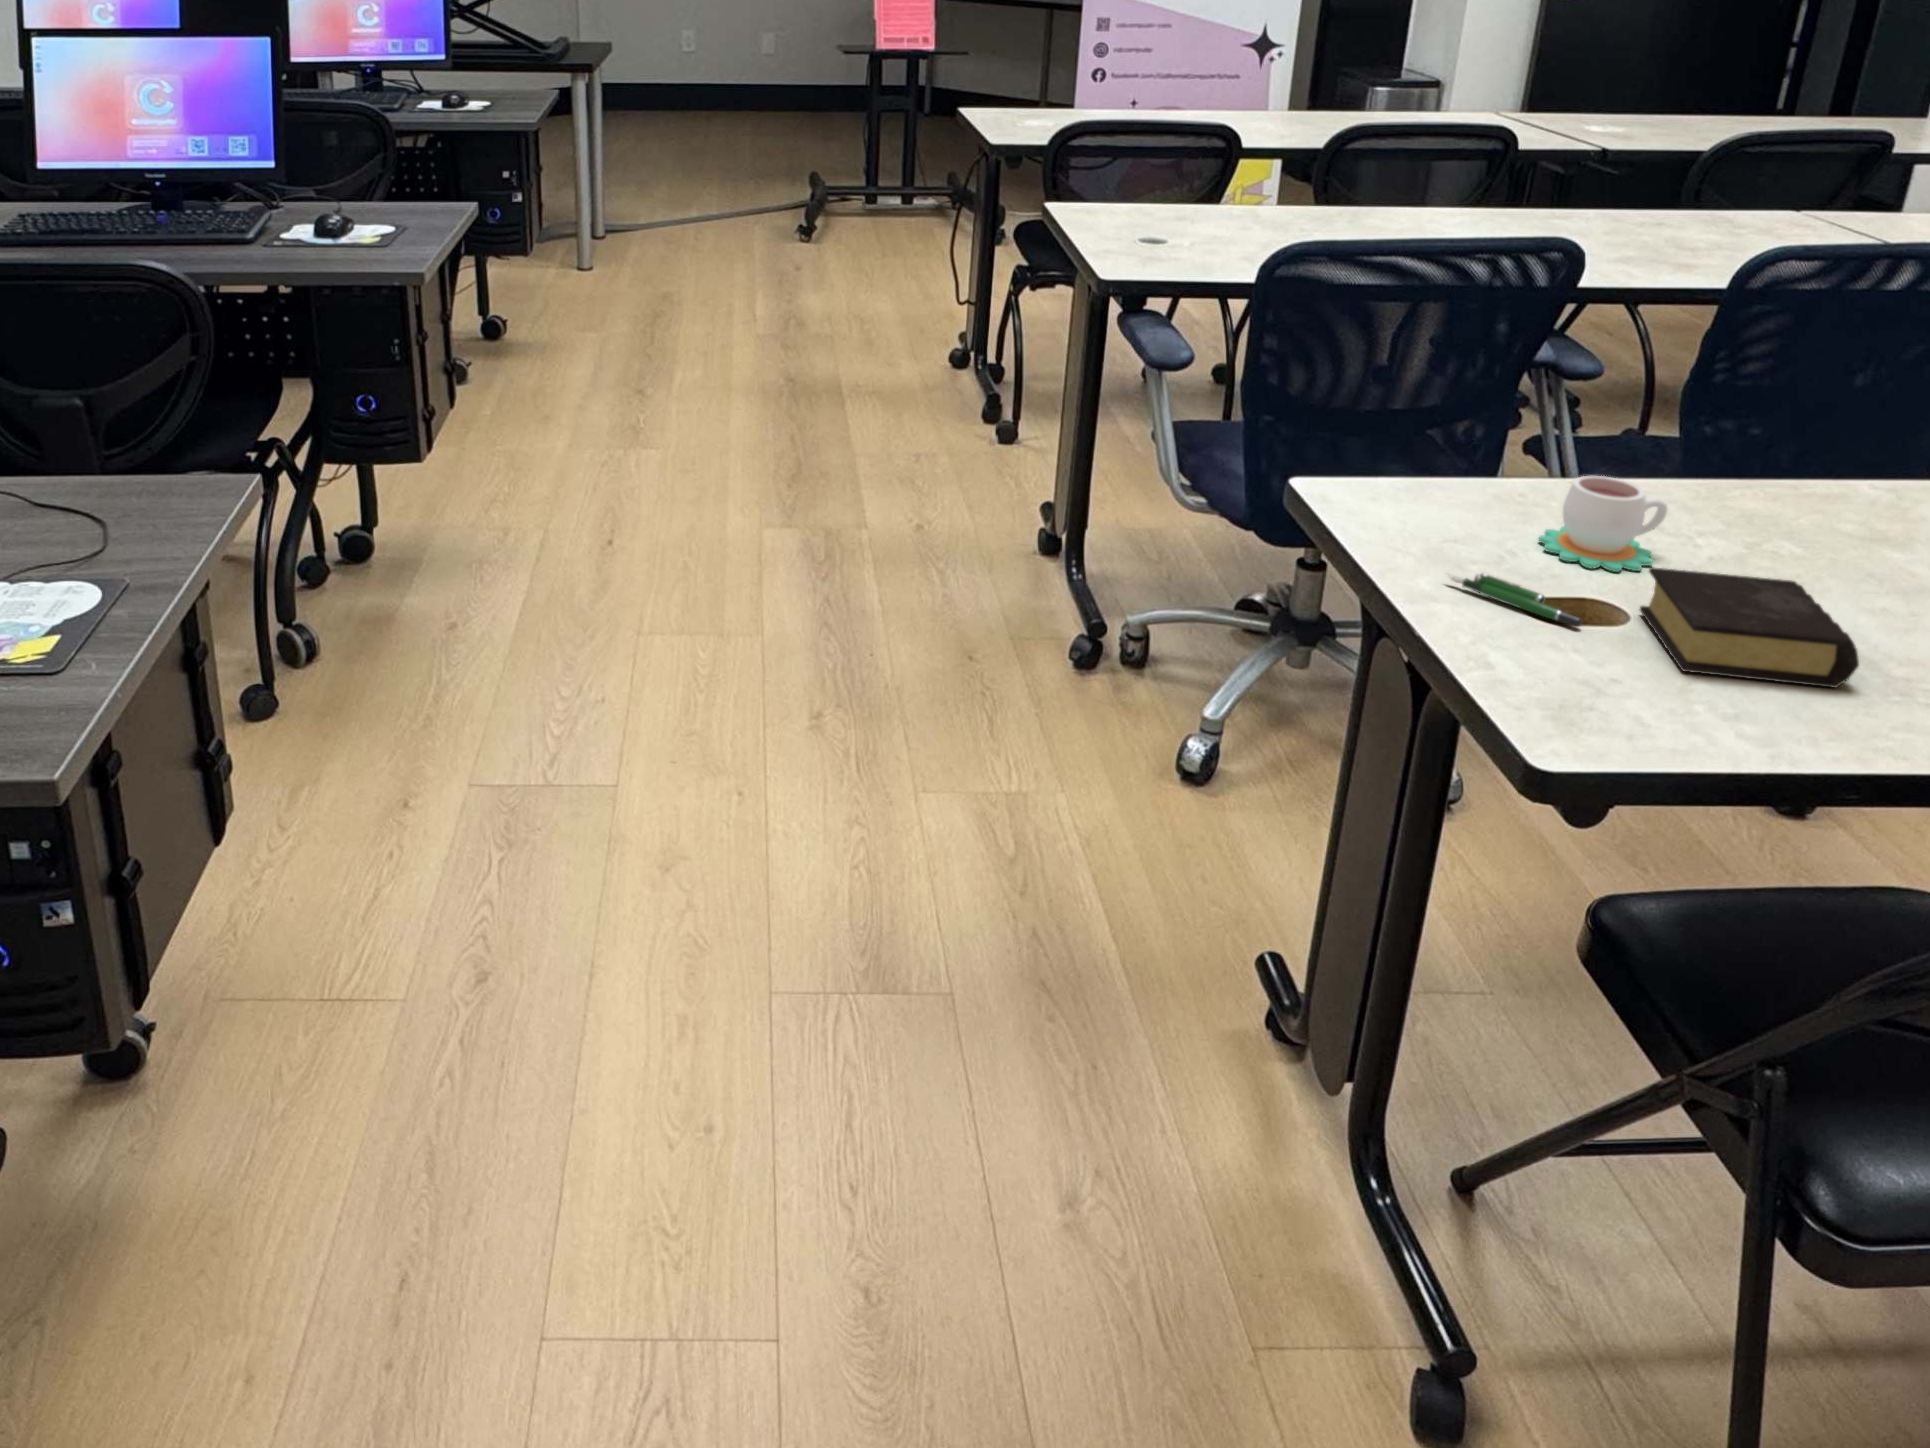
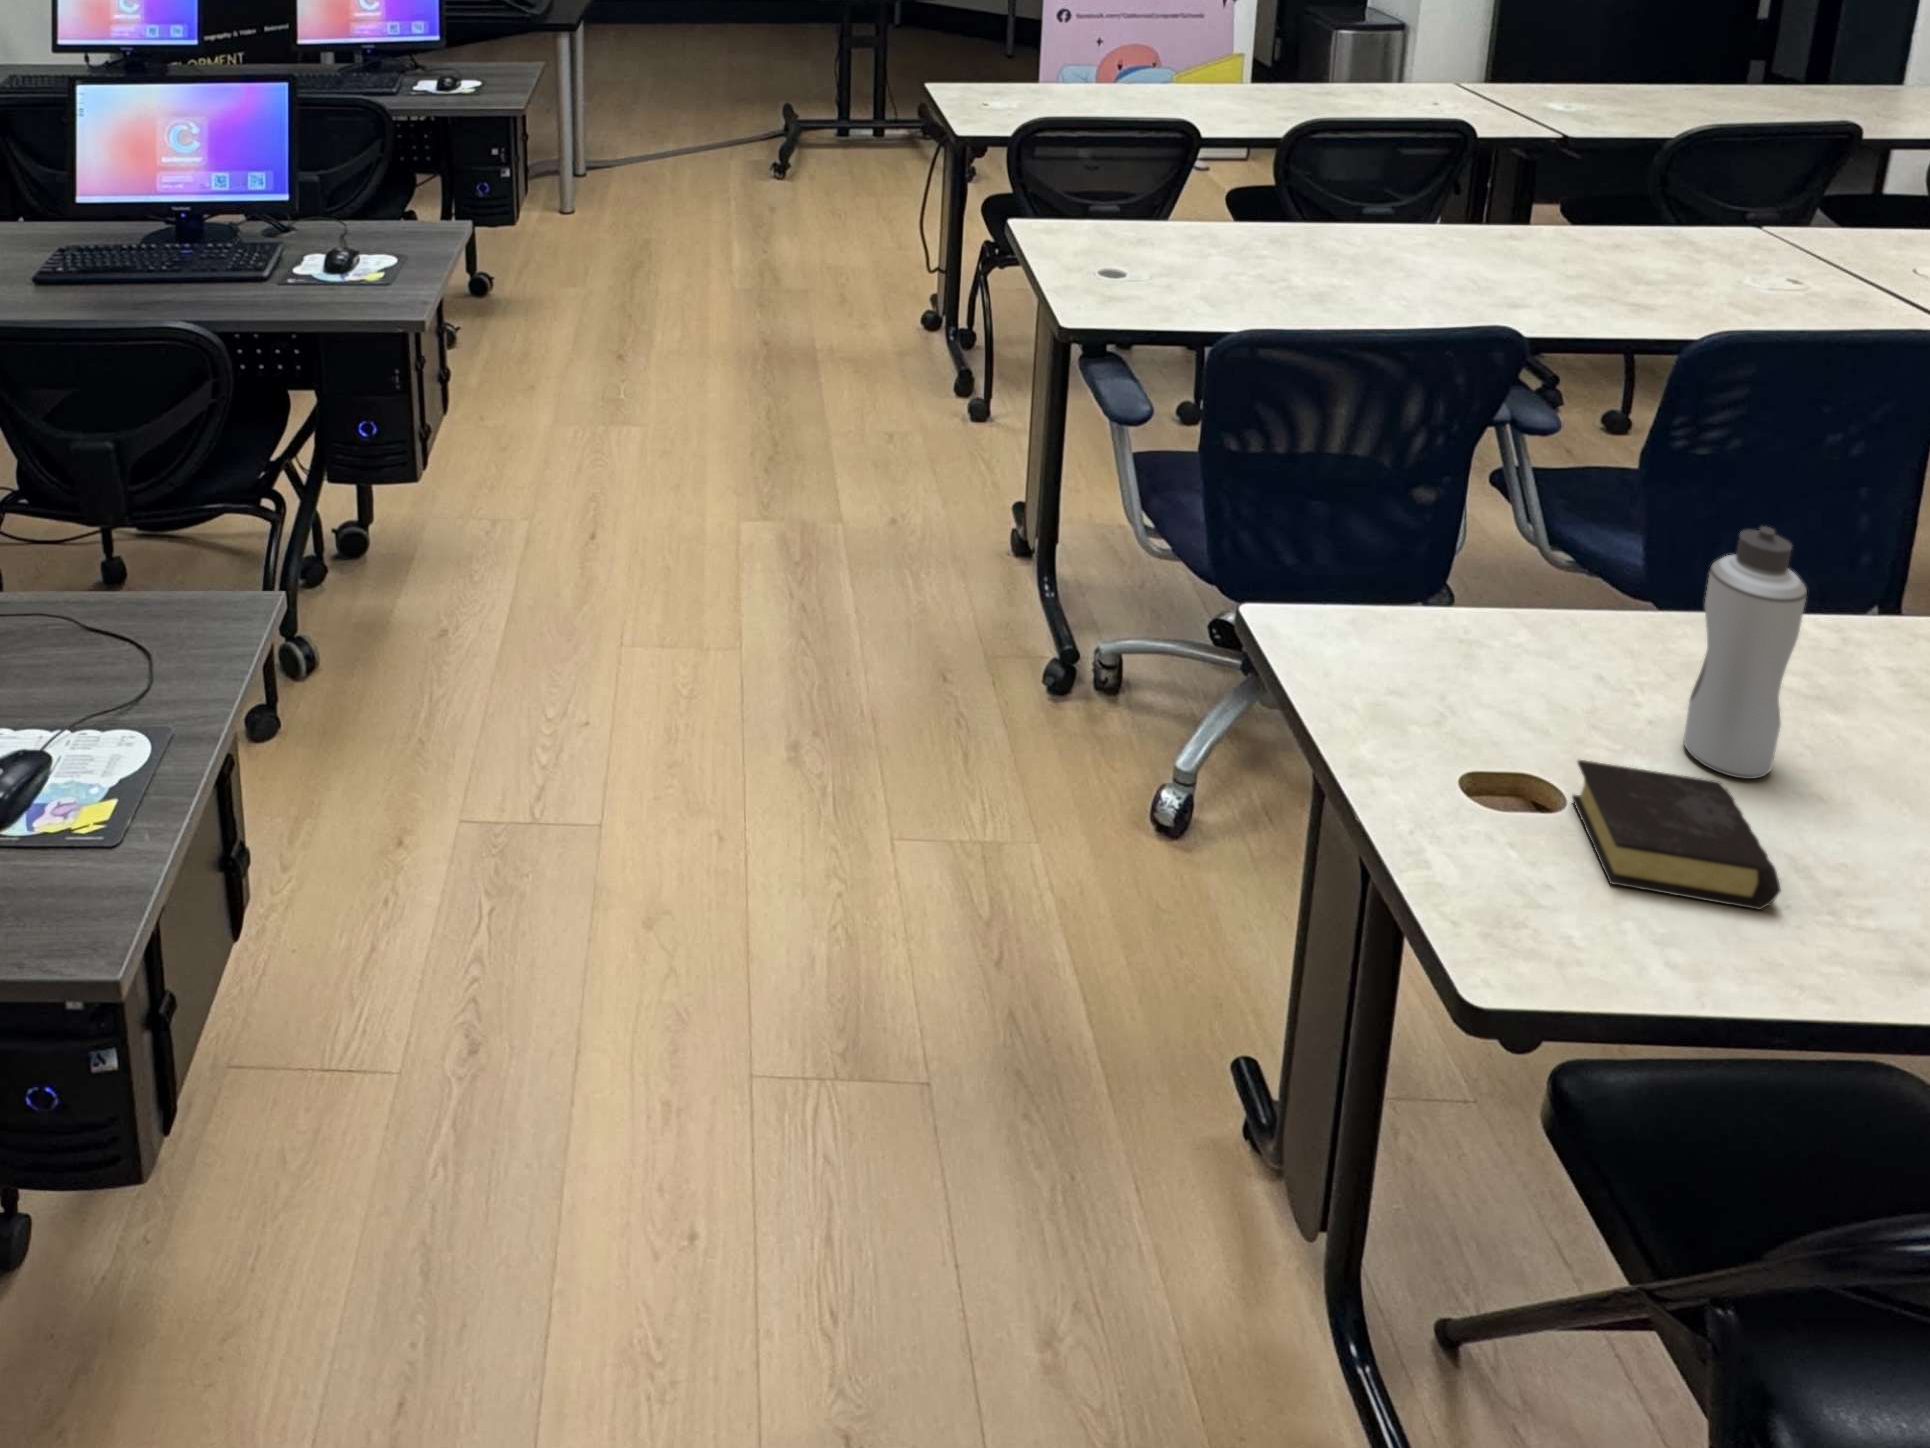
water bottle: none [1749,324,1897,595] -> present [1684,526,1807,779]
mug: present [1539,476,1667,572] -> none [1477,637,1600,742]
pen: present [1449,573,1582,627] -> none [1382,745,1514,820]

